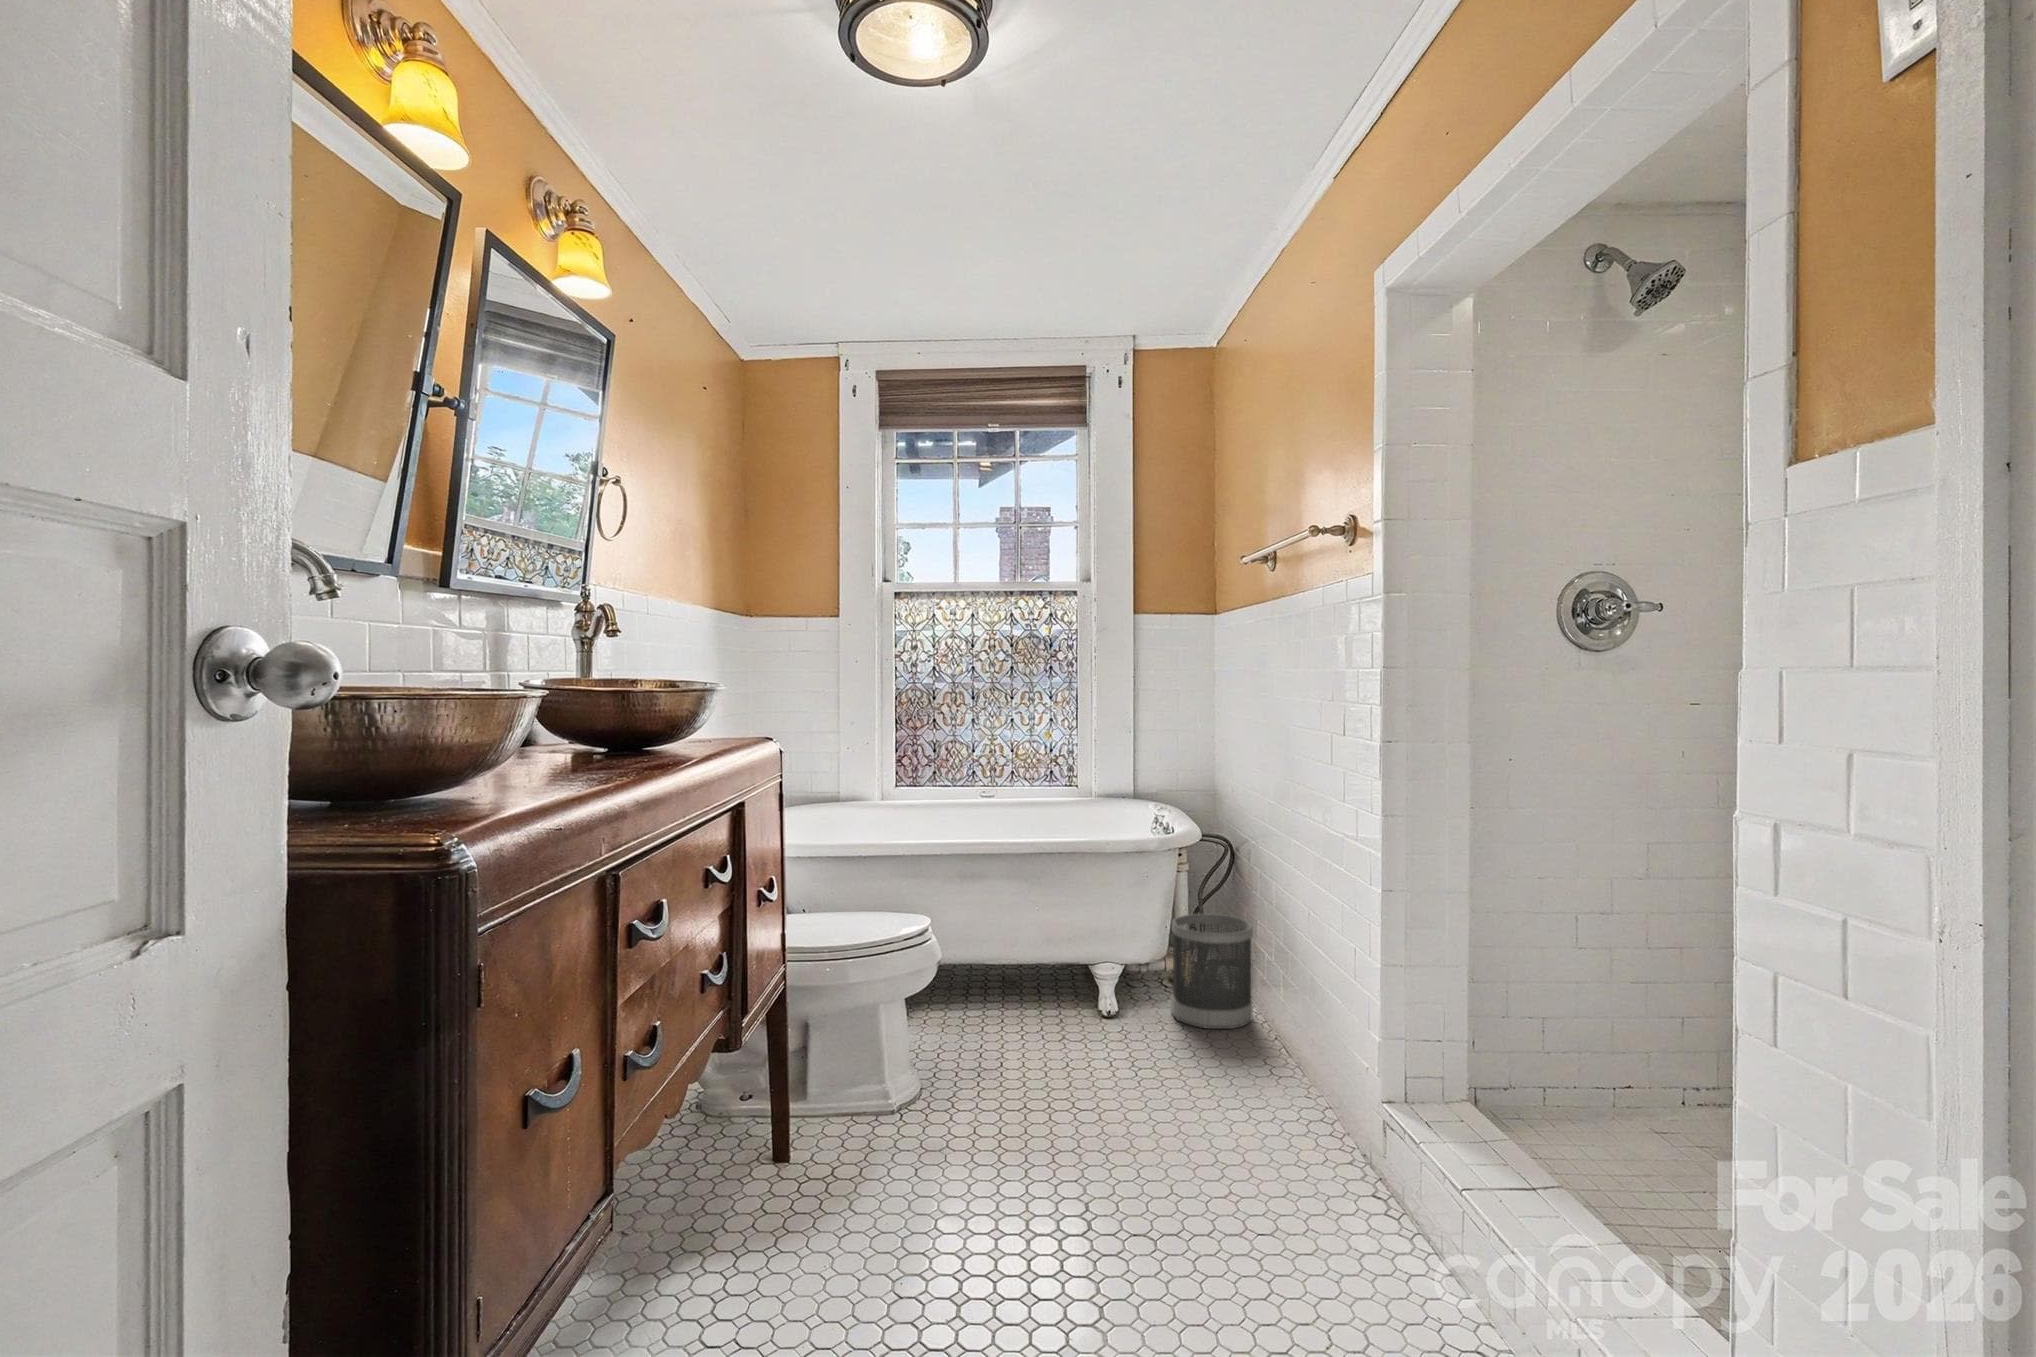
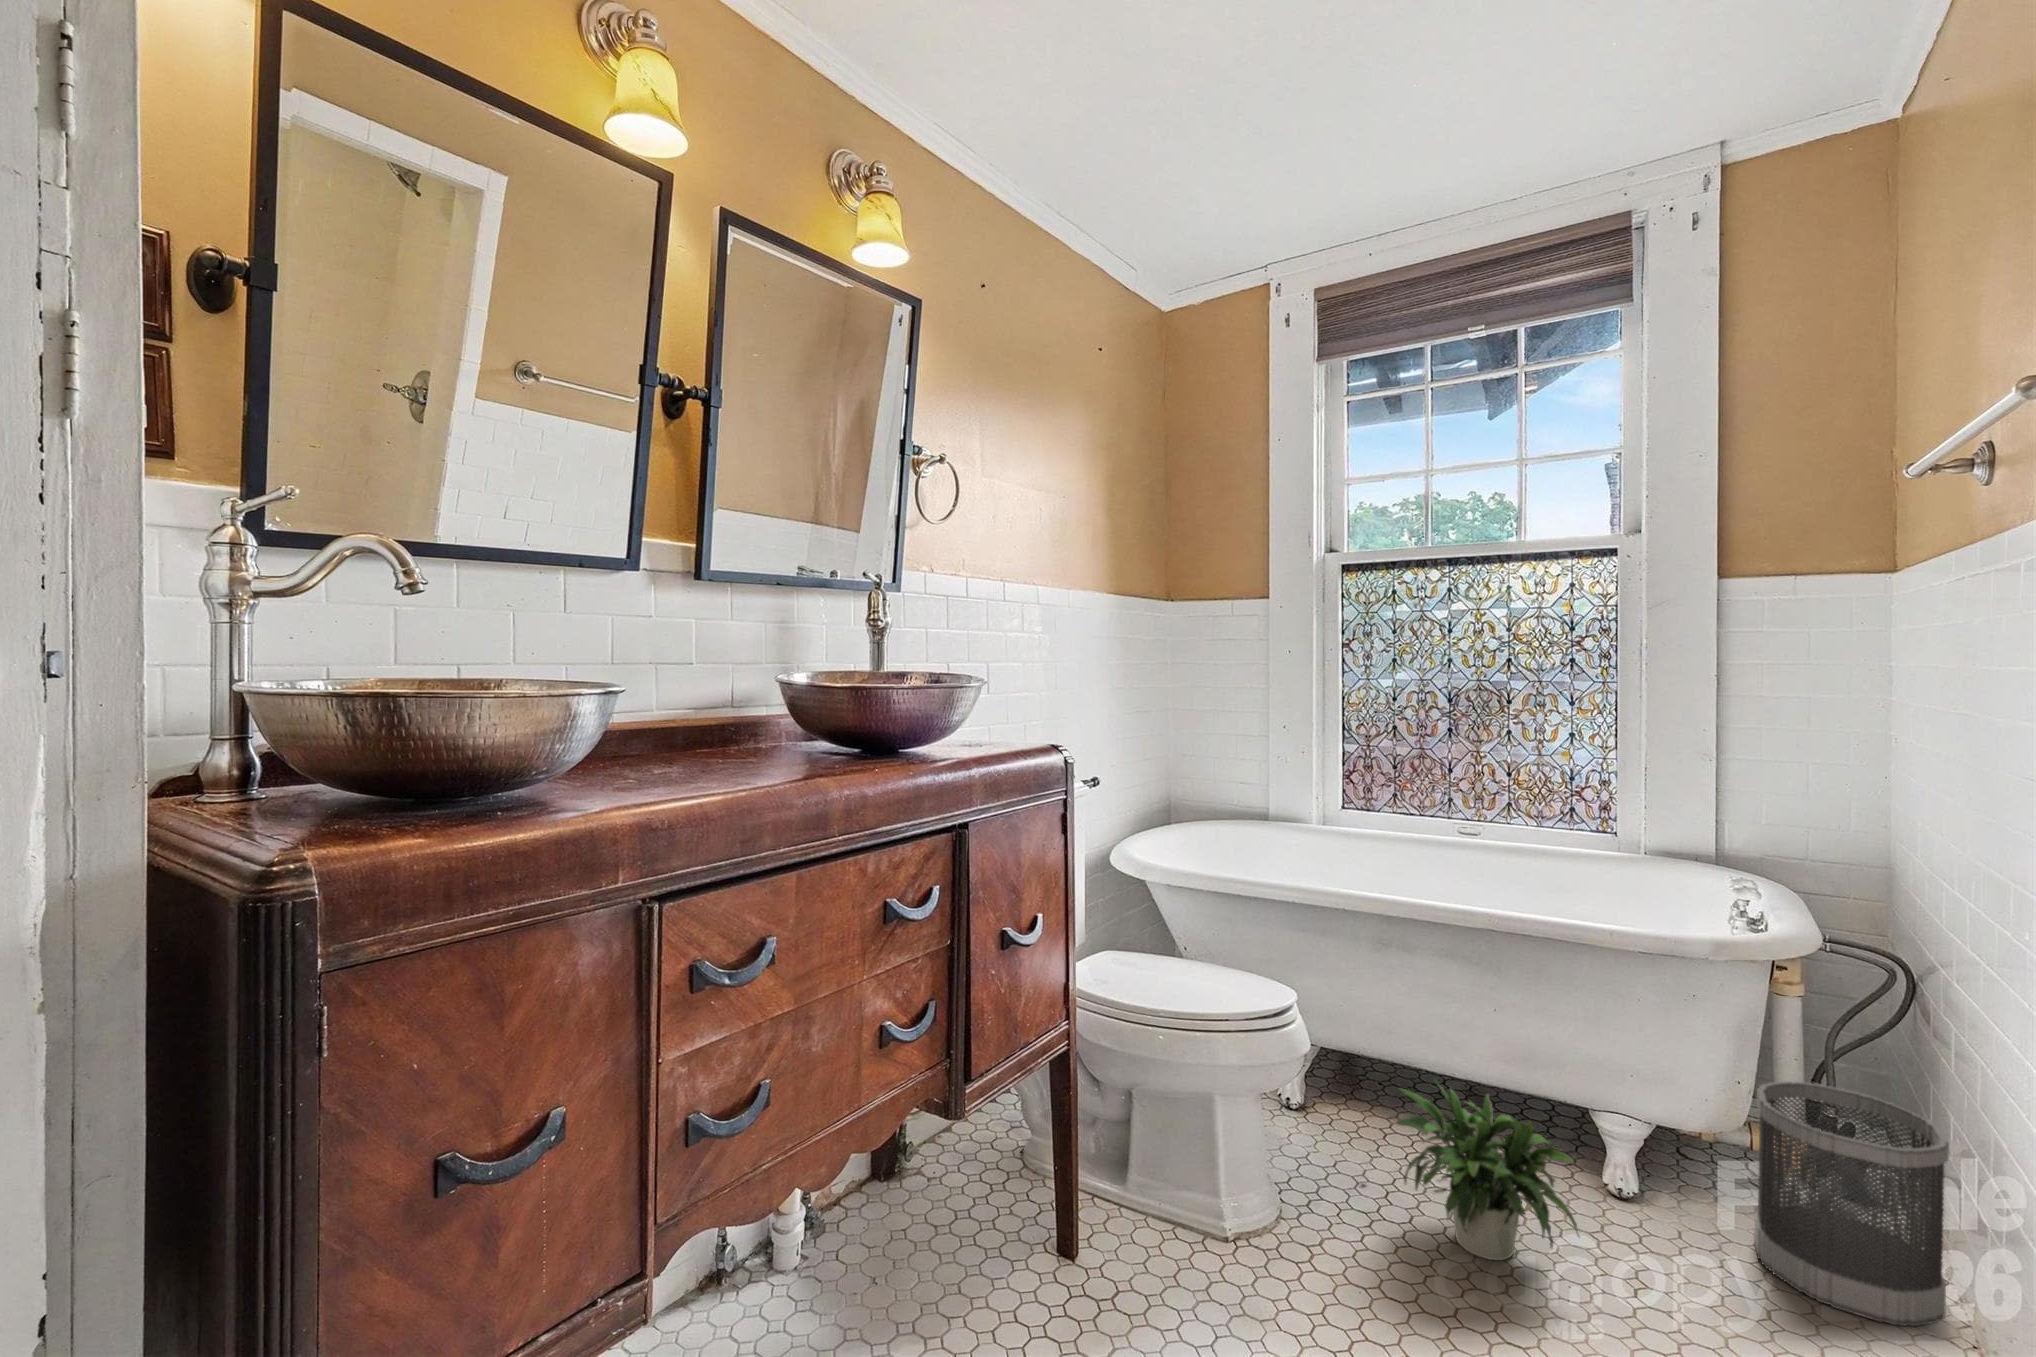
potted plant: none [963,951,1100,1056] -> present [1364,1080,1579,1260]

